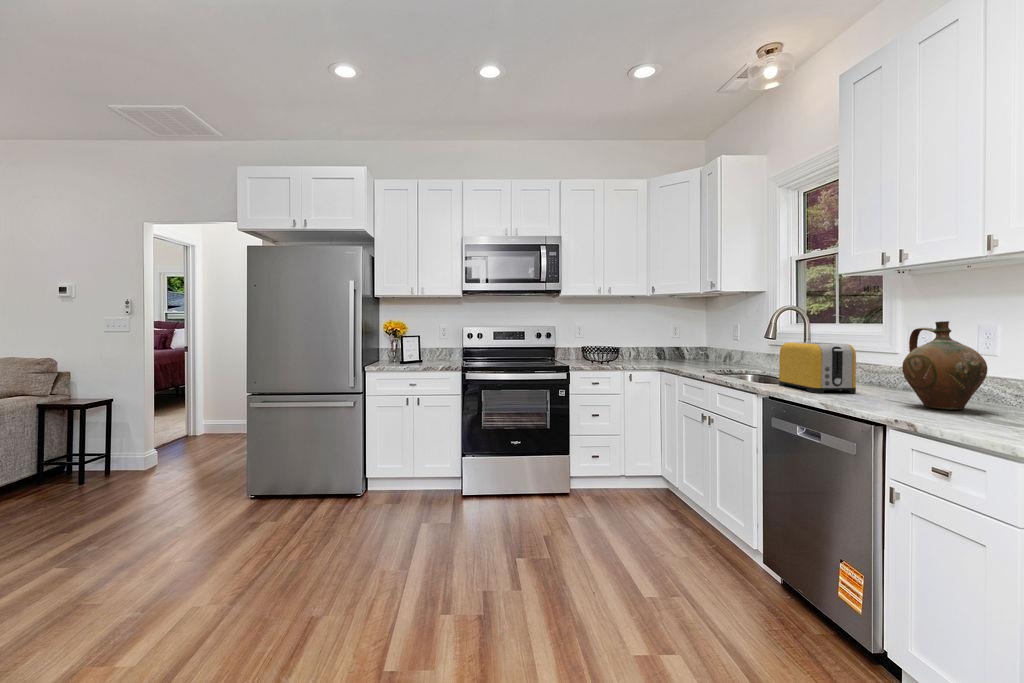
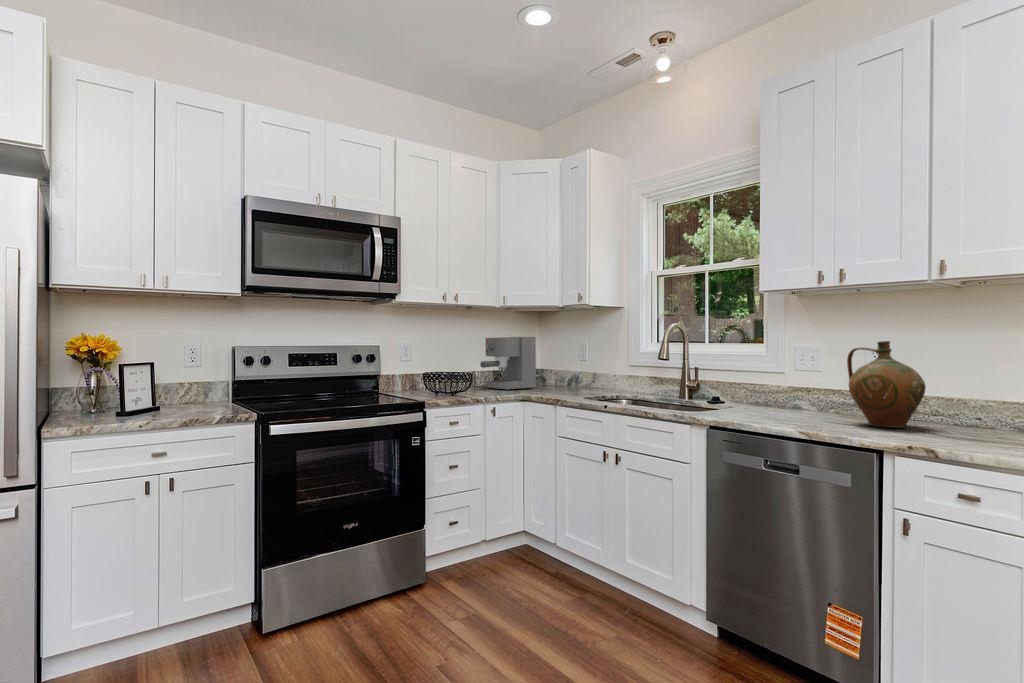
coffee maker: none [635,318,688,364] -> present [480,337,536,390]
toaster: present [779,342,856,393] -> none [694,363,778,418]

